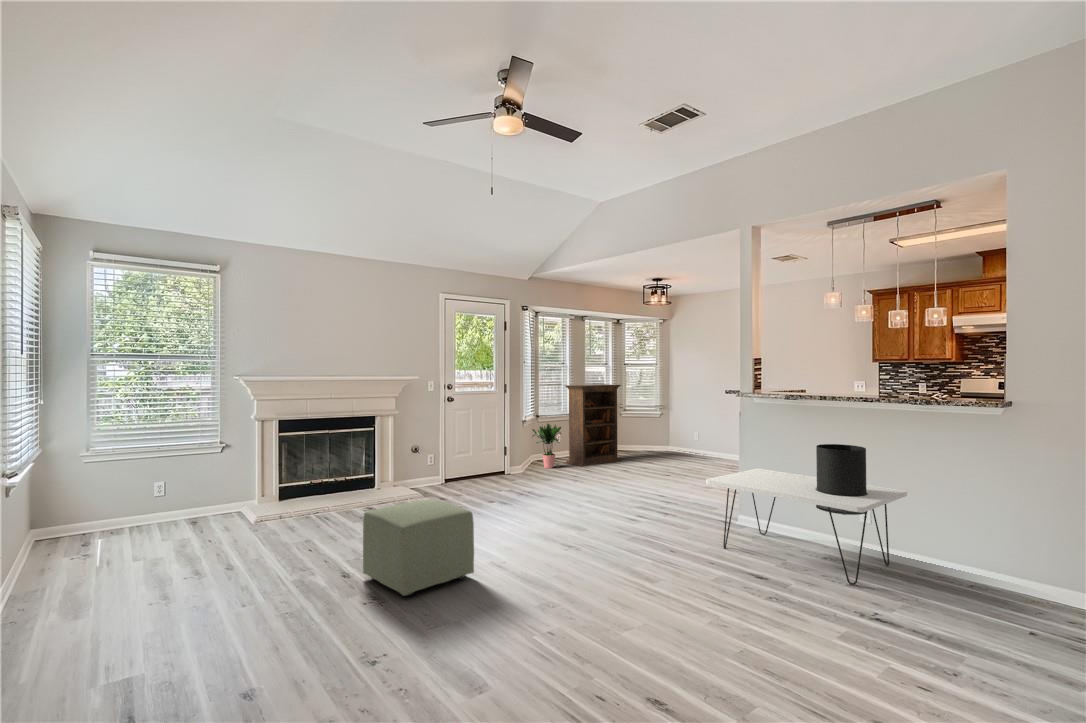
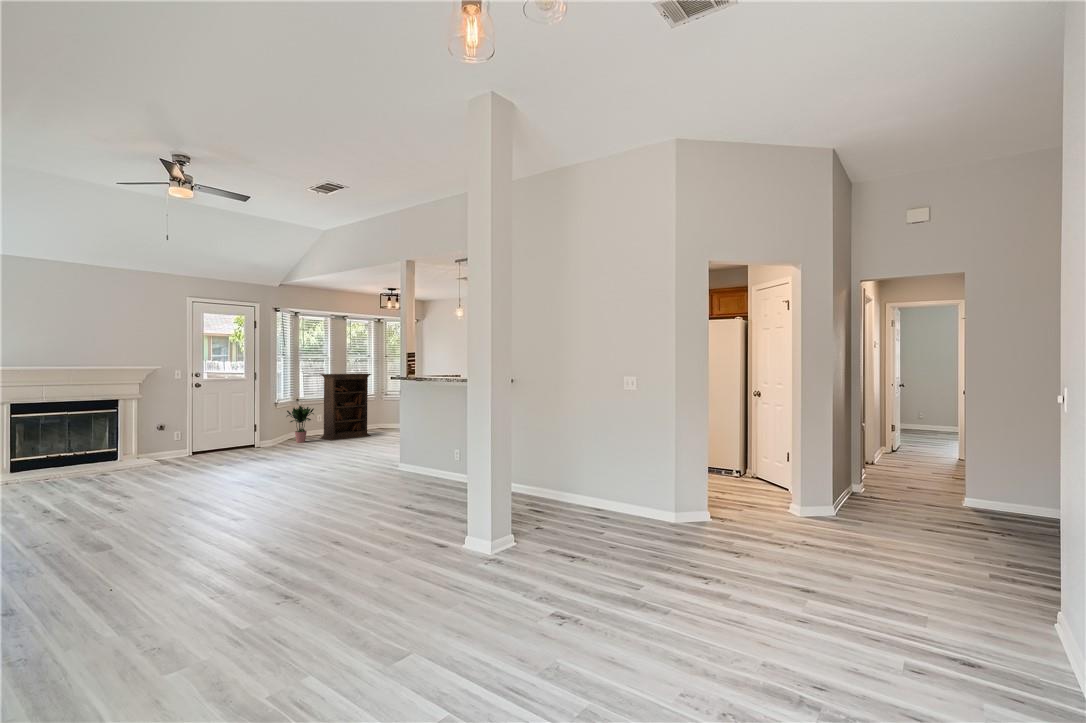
side table: present [706,444,907,585] -> none [356,414,476,501]
ottoman: present [363,499,474,596] -> none [56,459,152,525]

